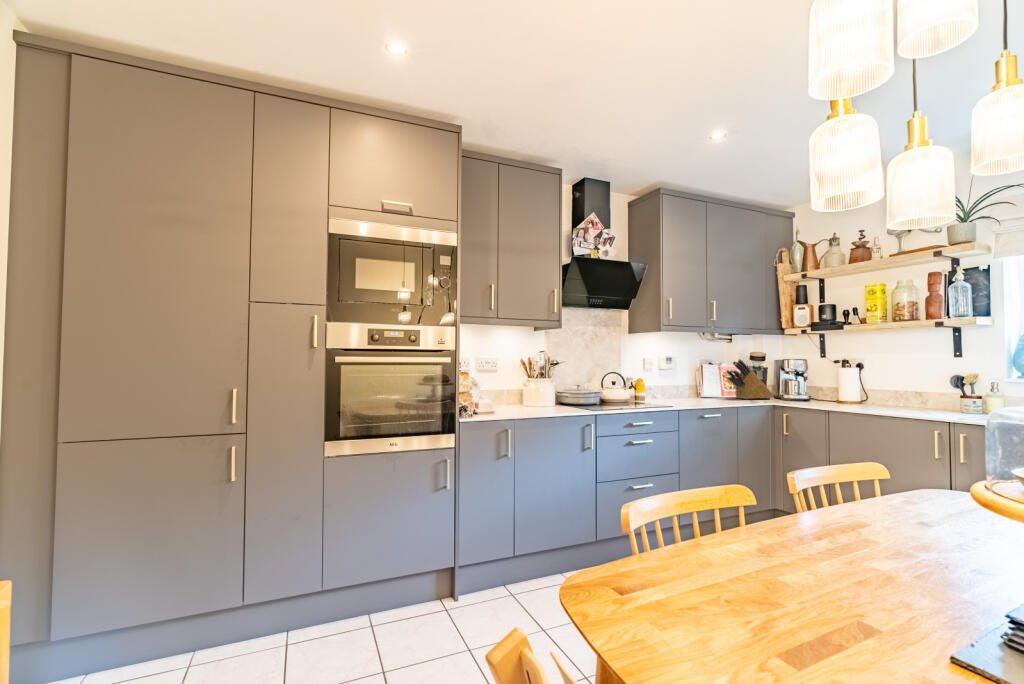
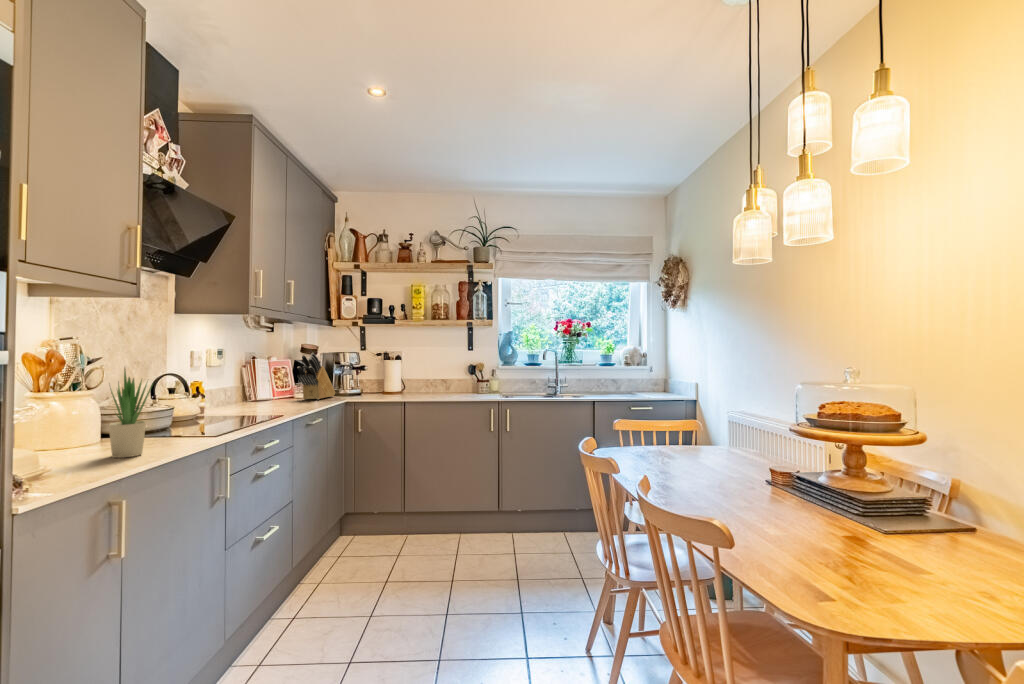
potted plant: none [531,365,547,410] -> present [109,369,153,458]

